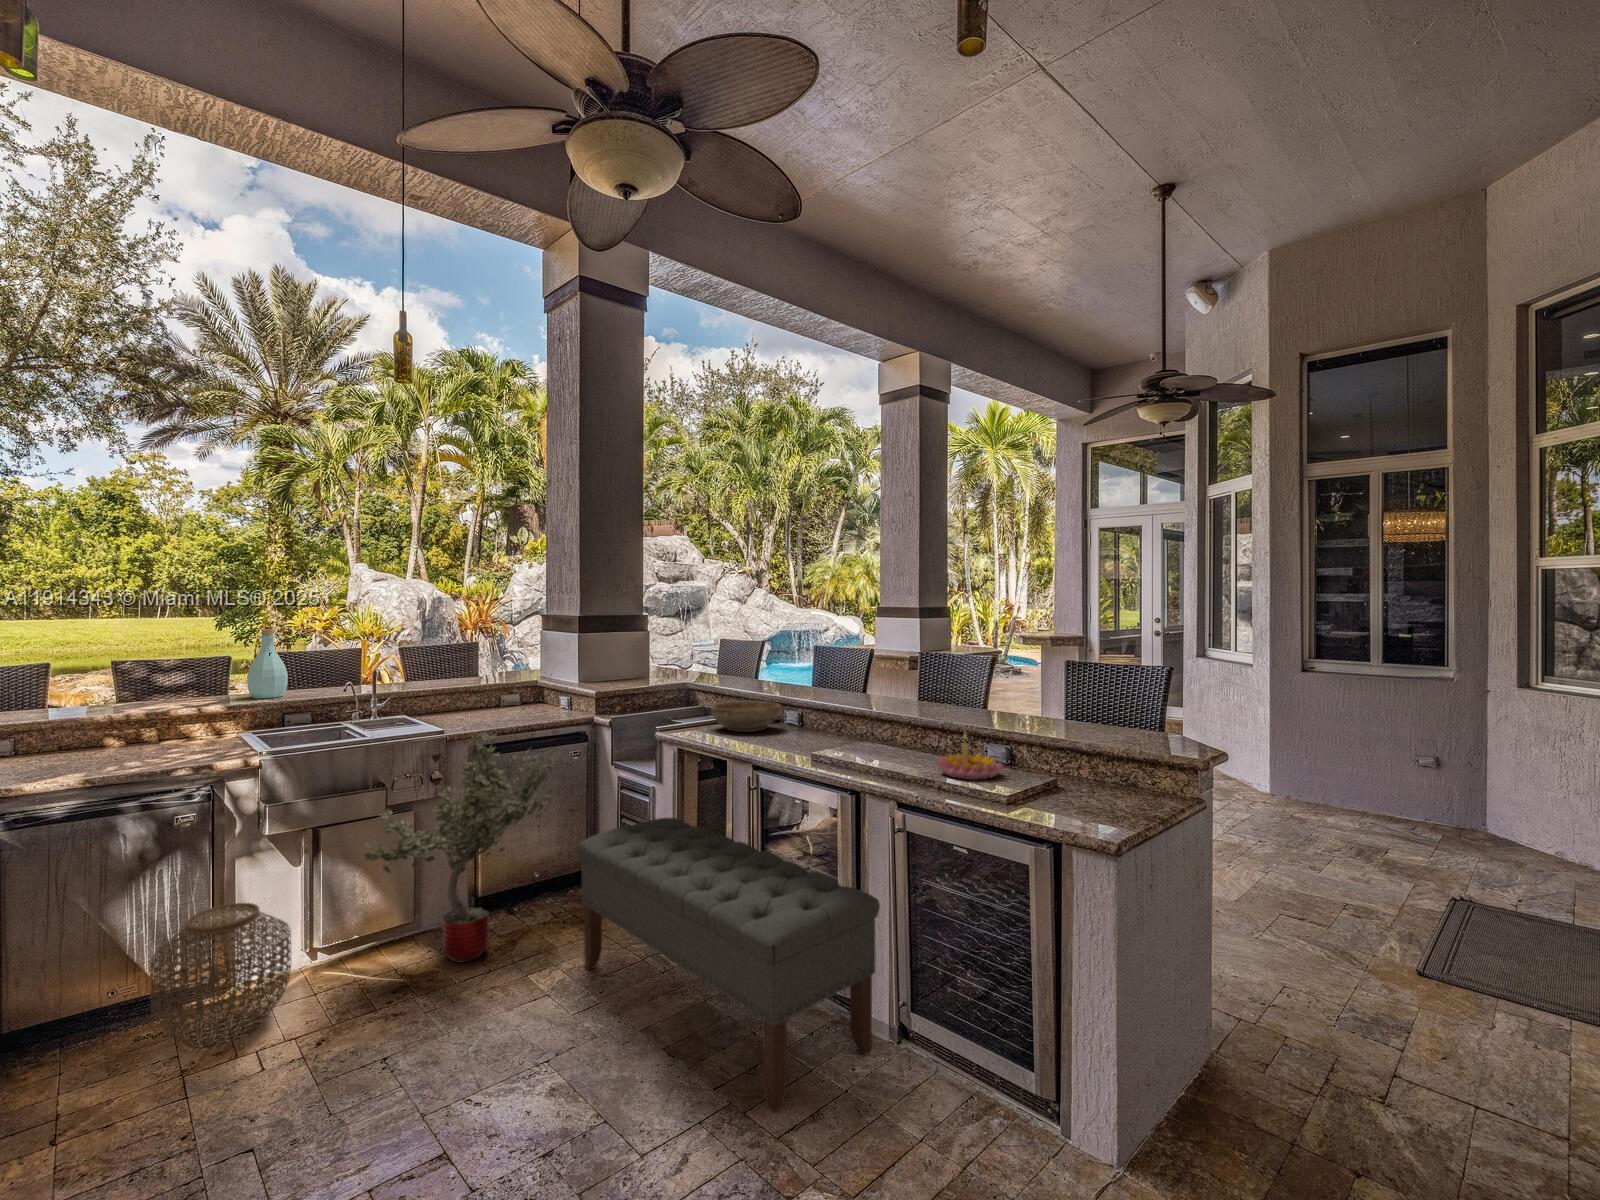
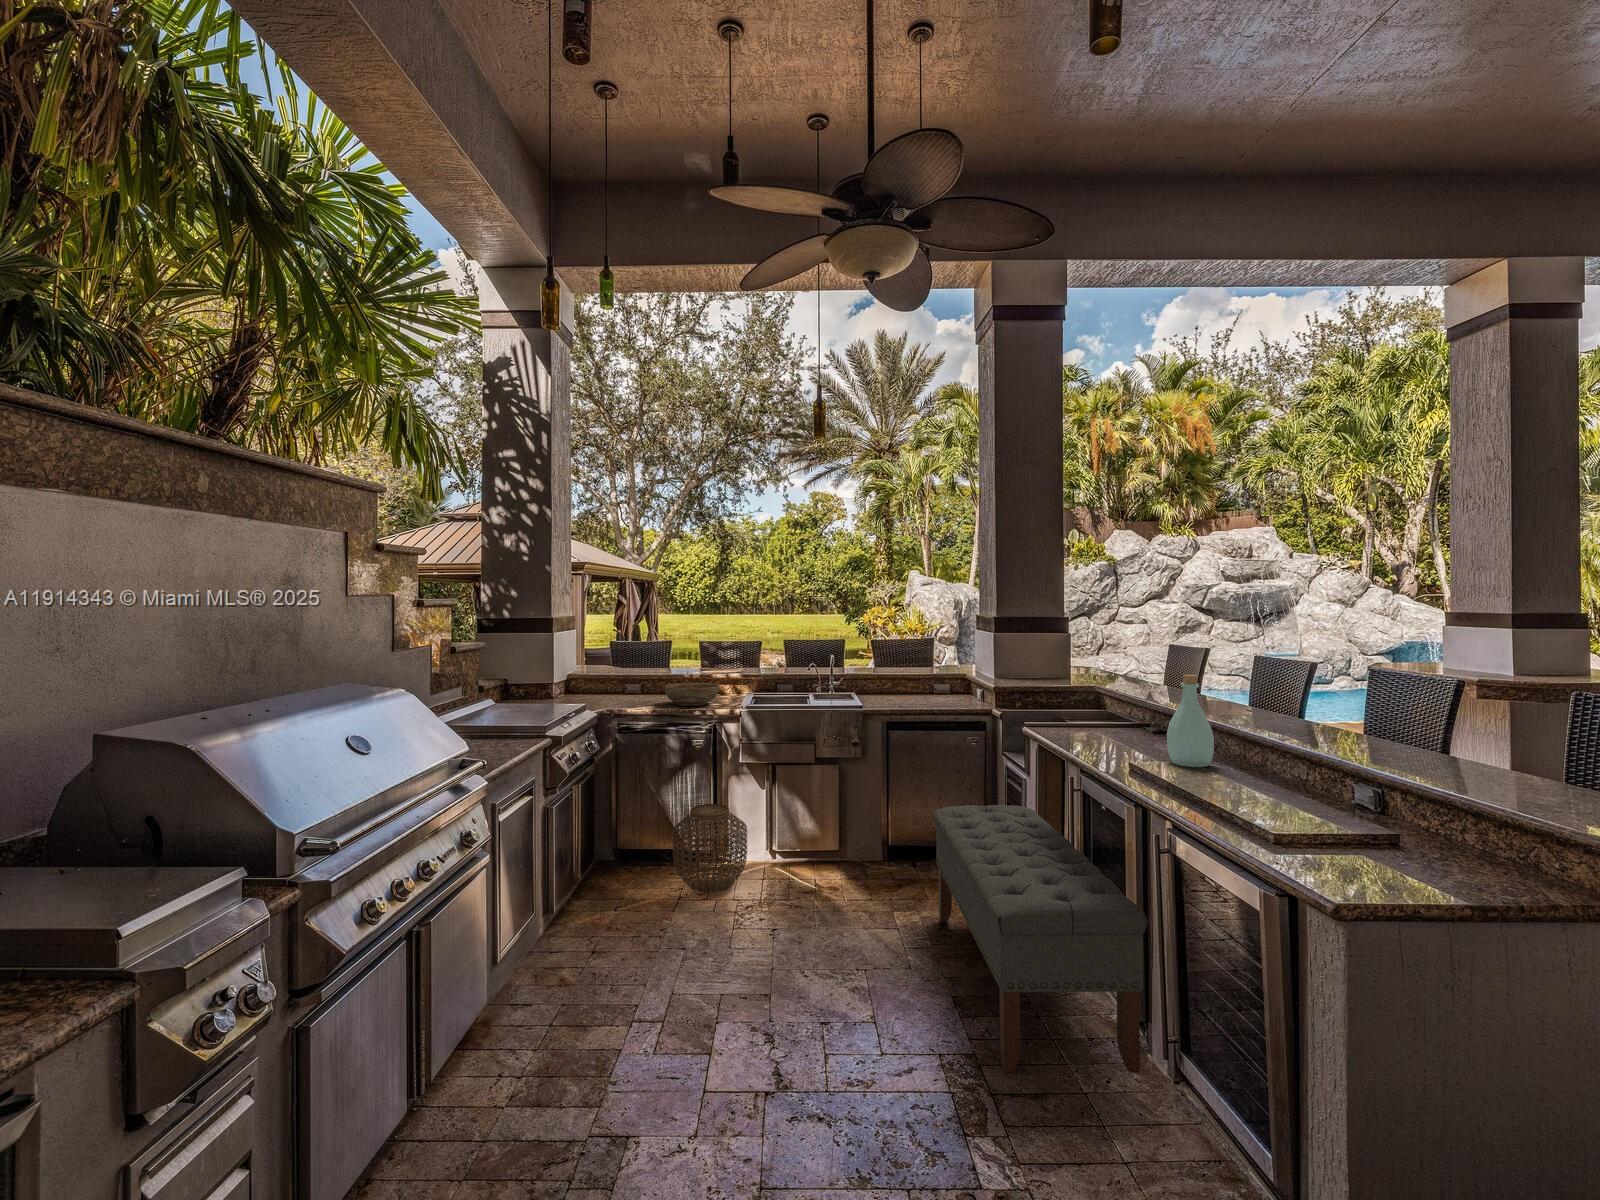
bottle: present [247,629,288,698] -> present [1167,675,1214,767]
bowl: present [711,701,781,732] -> present [664,683,720,706]
potted tree: present [363,732,554,962] -> none [790,708,937,891]
candle holder: present [936,732,1004,780] -> none [1219,749,1310,809]

